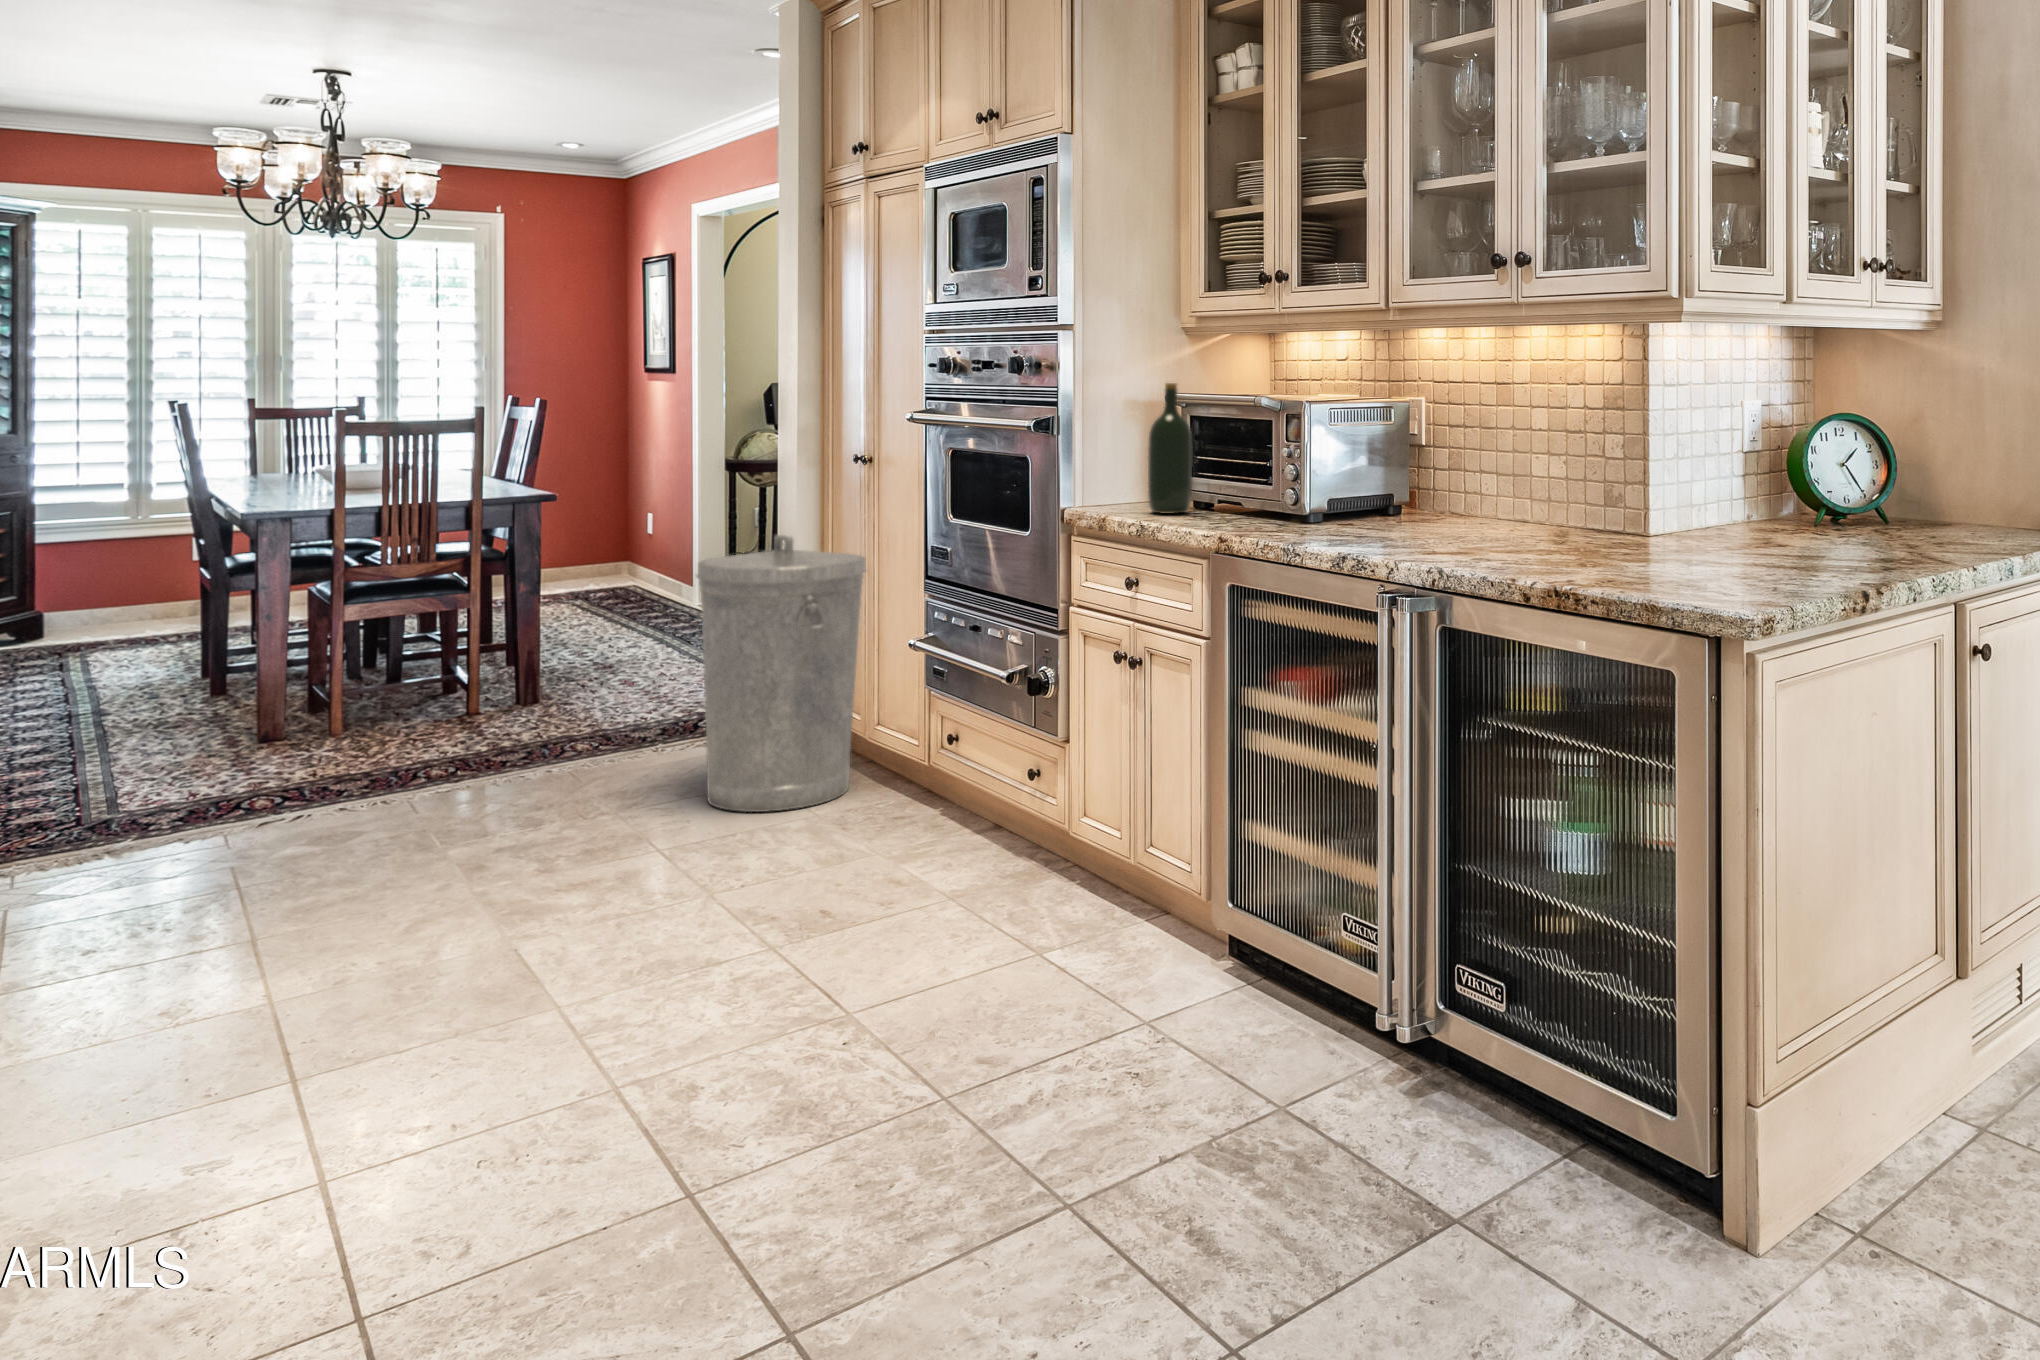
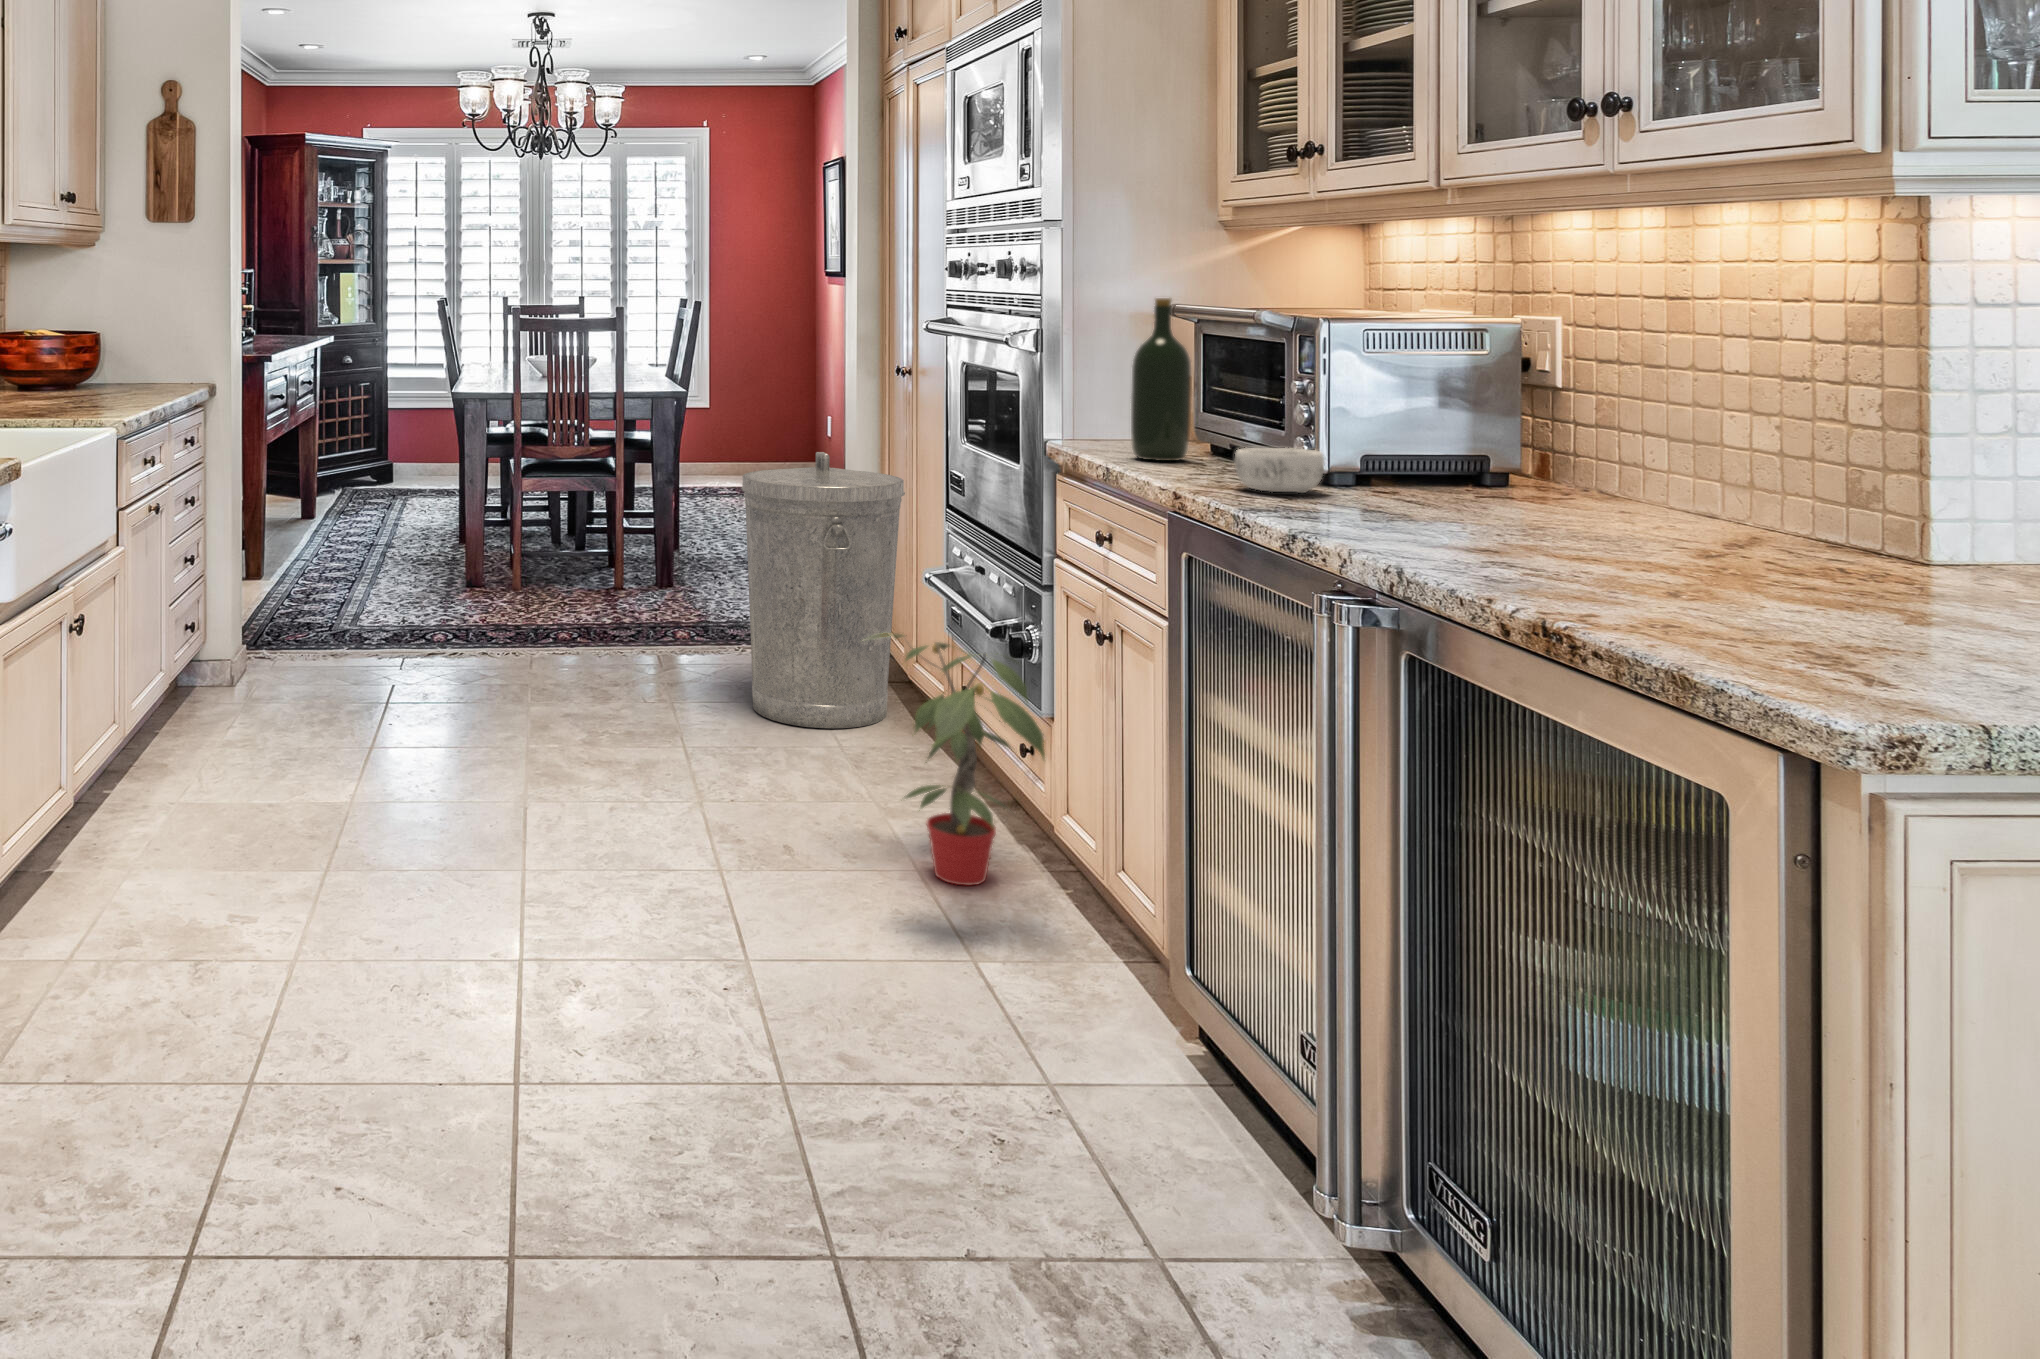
decorative bowl: none [1254,496,1314,528] -> present [1235,448,1324,493]
potted plant: none [888,692,1093,910] -> present [868,633,1045,886]

